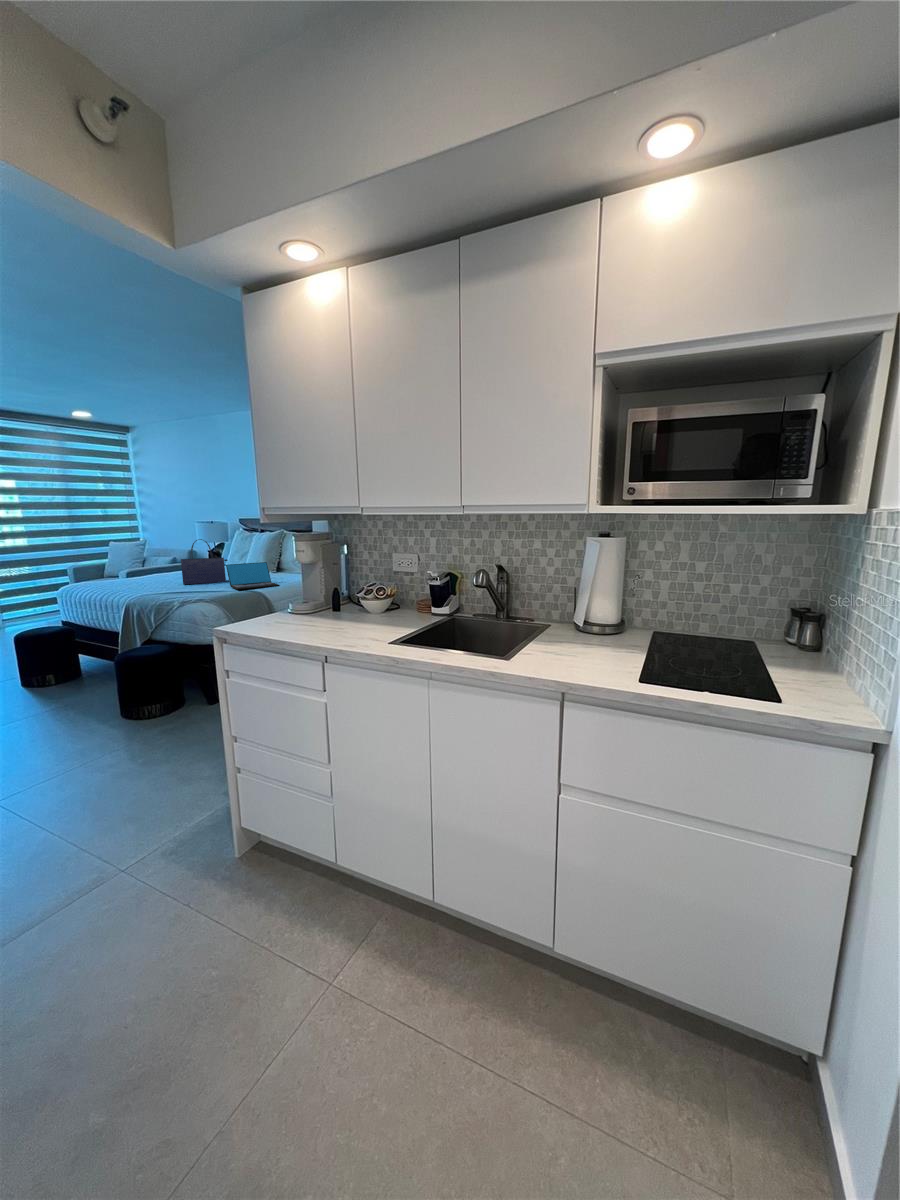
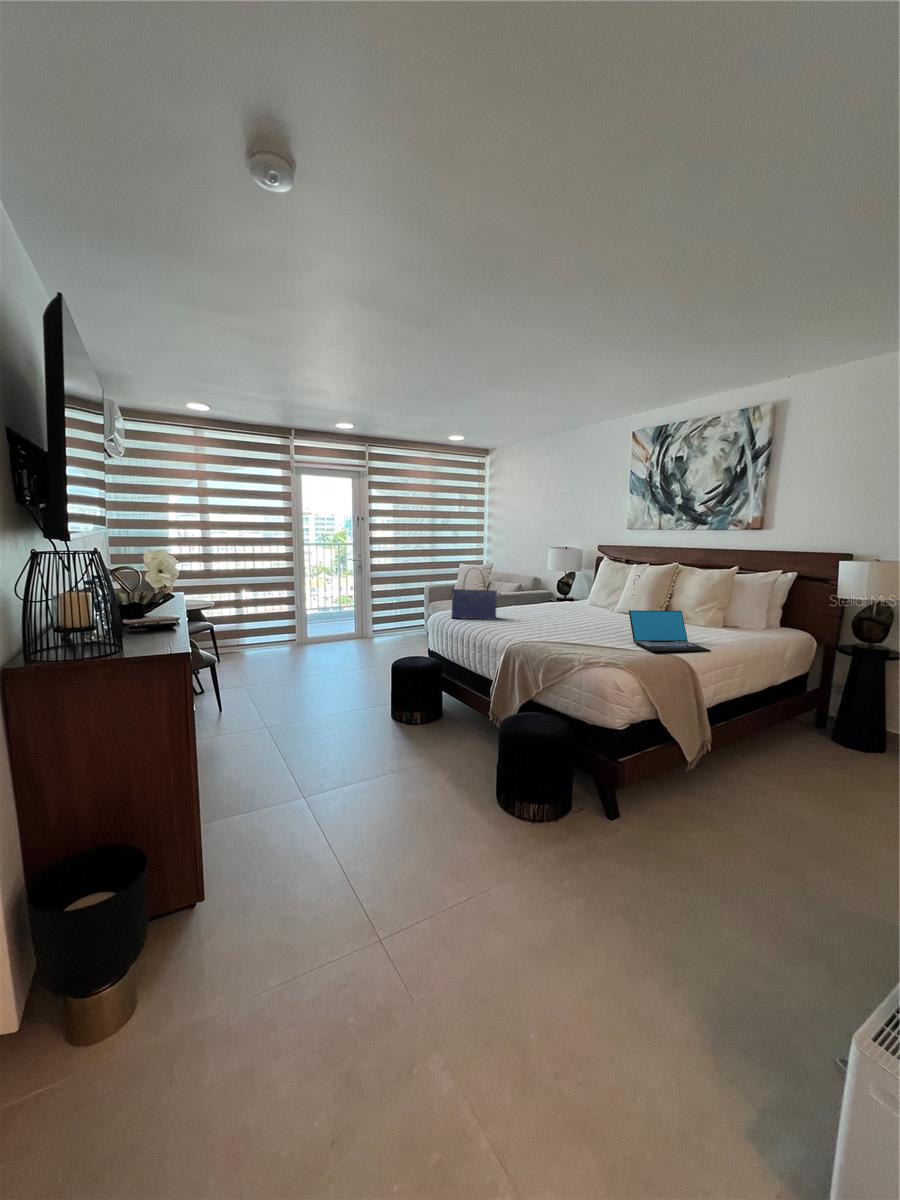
tote bag: present [181,539,228,584] -> present [451,569,501,620]

